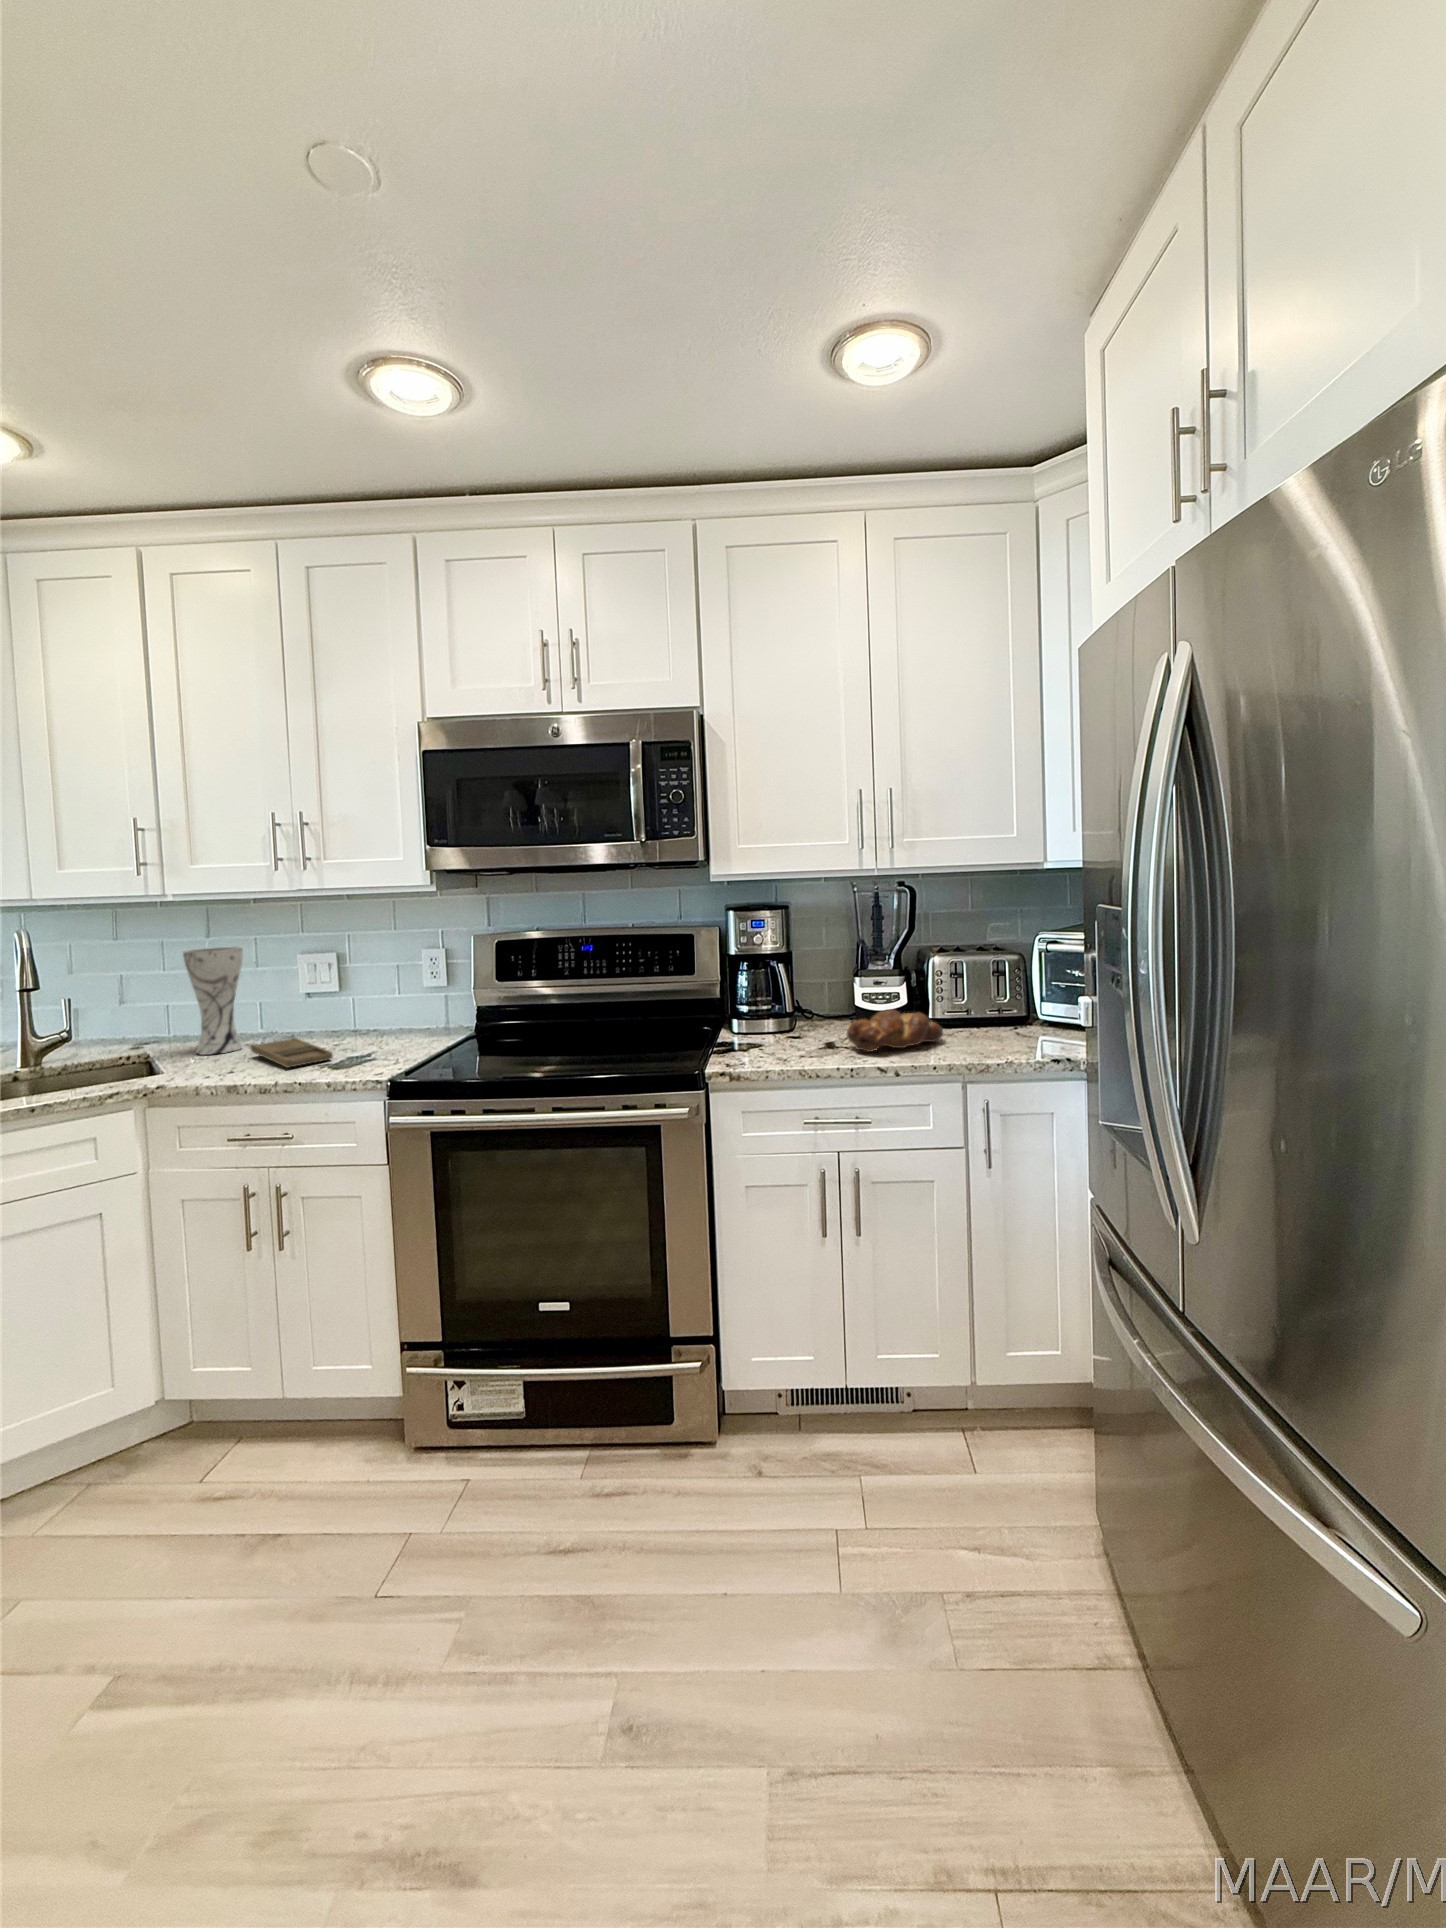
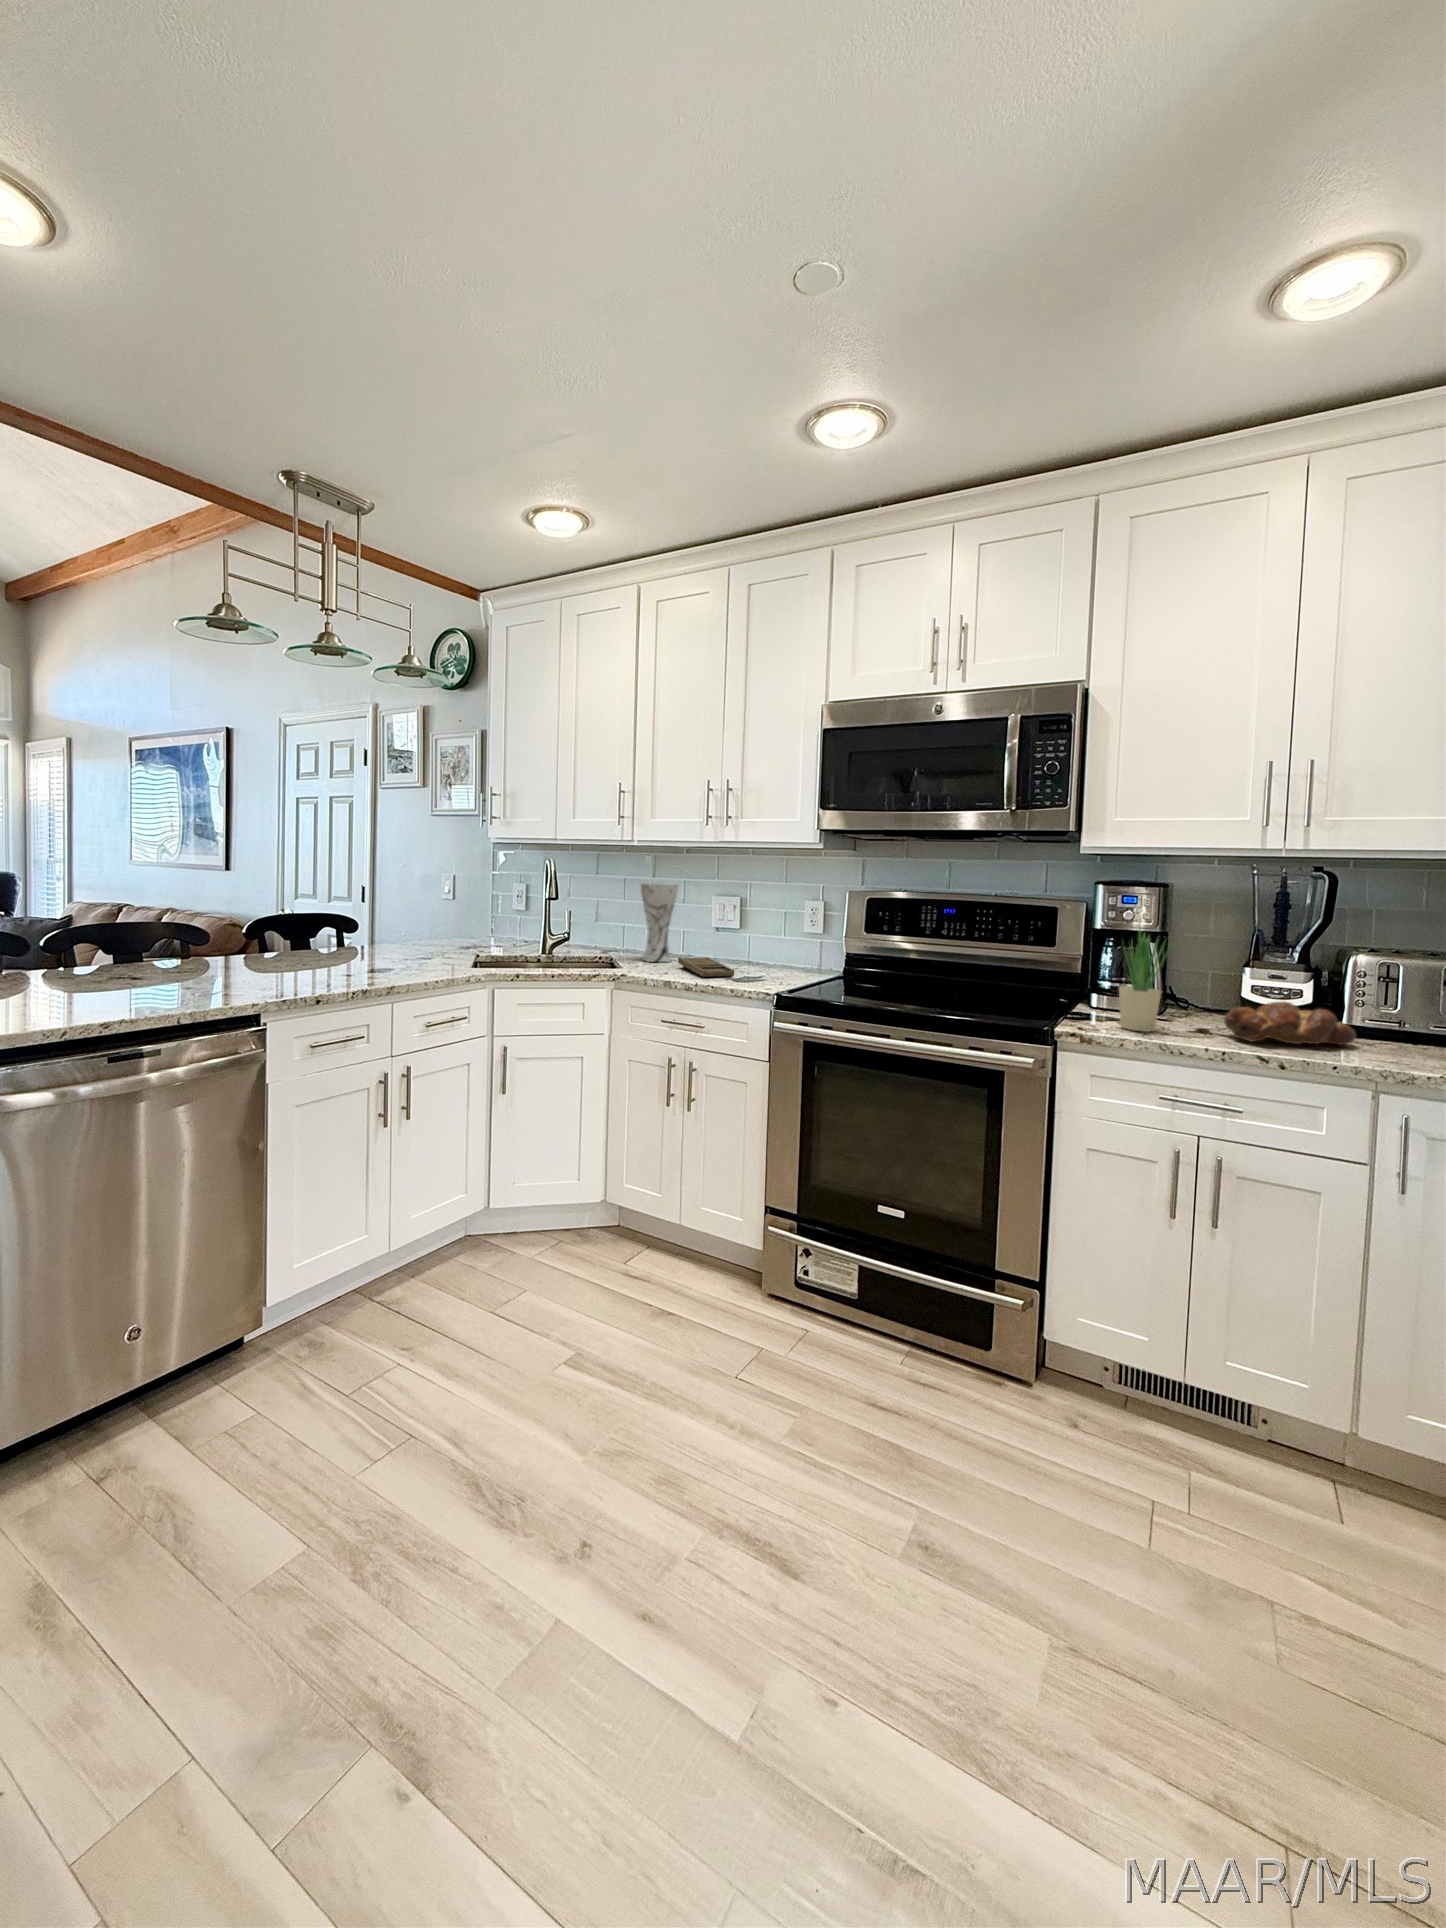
potted plant: none [756,945,801,1058] -> present [1119,922,1171,1032]

